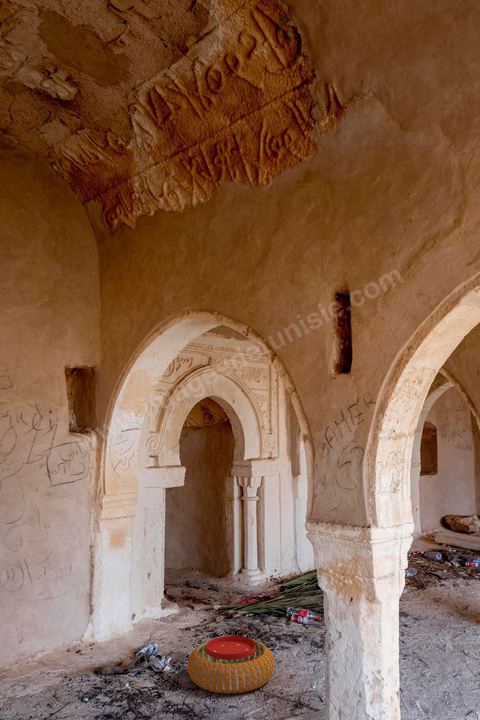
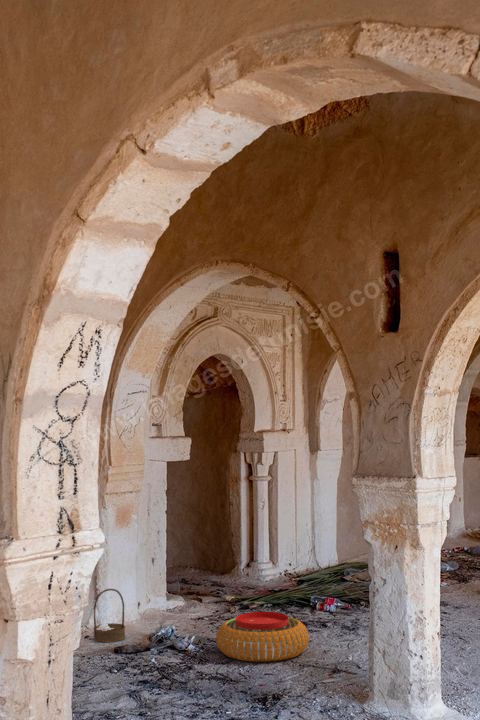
basket: none [84,608,114,660] -> present [94,589,125,642]

